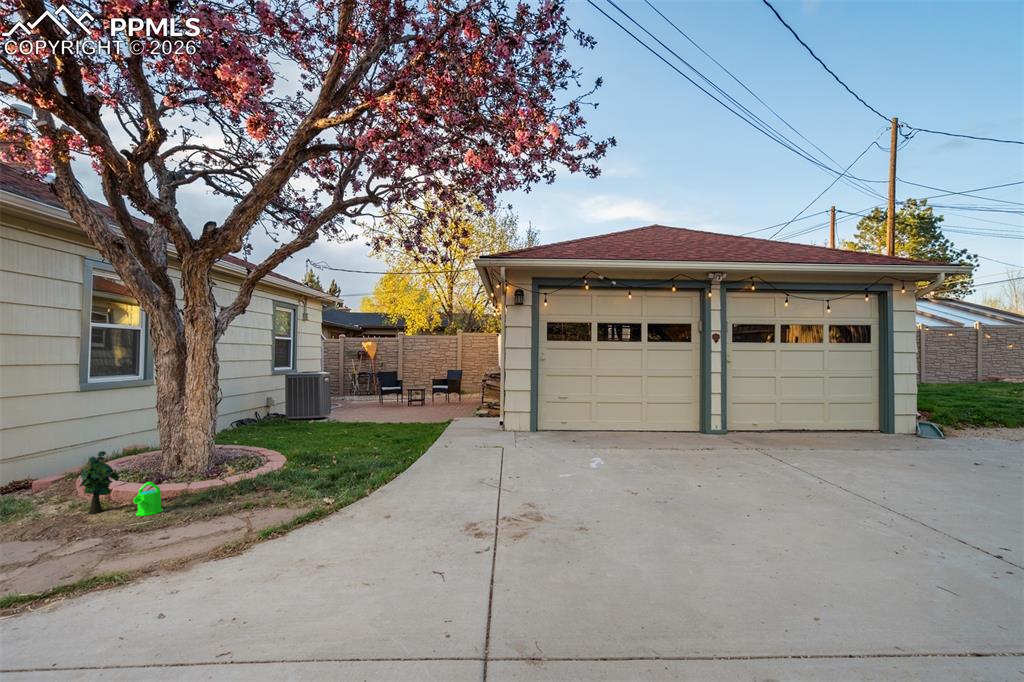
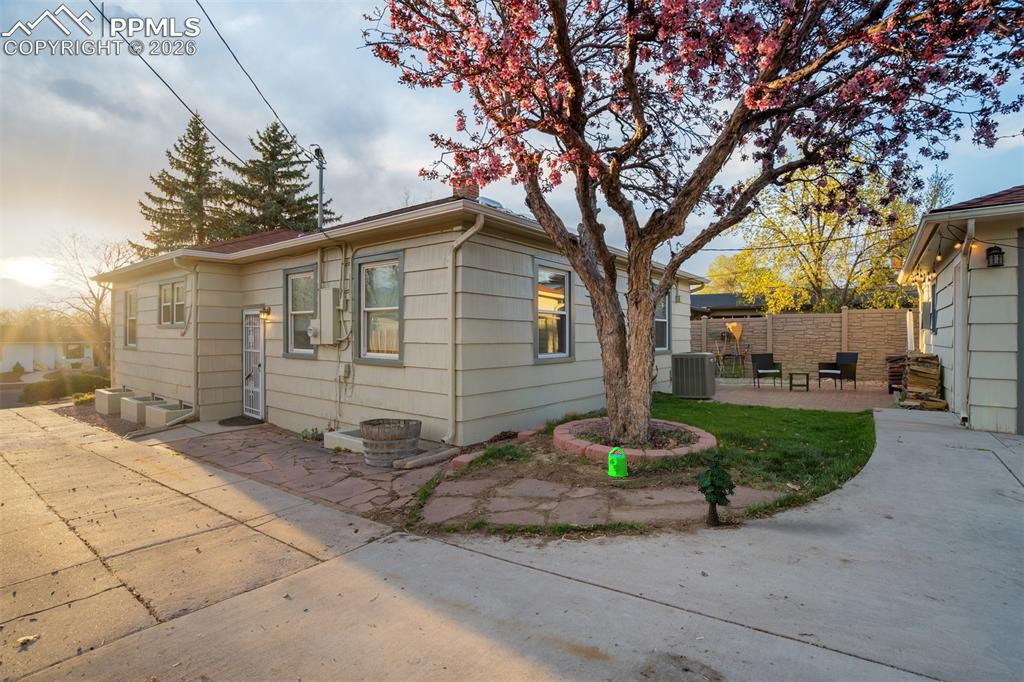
decorative plant: present [78,451,120,514] -> present [691,455,736,526]

